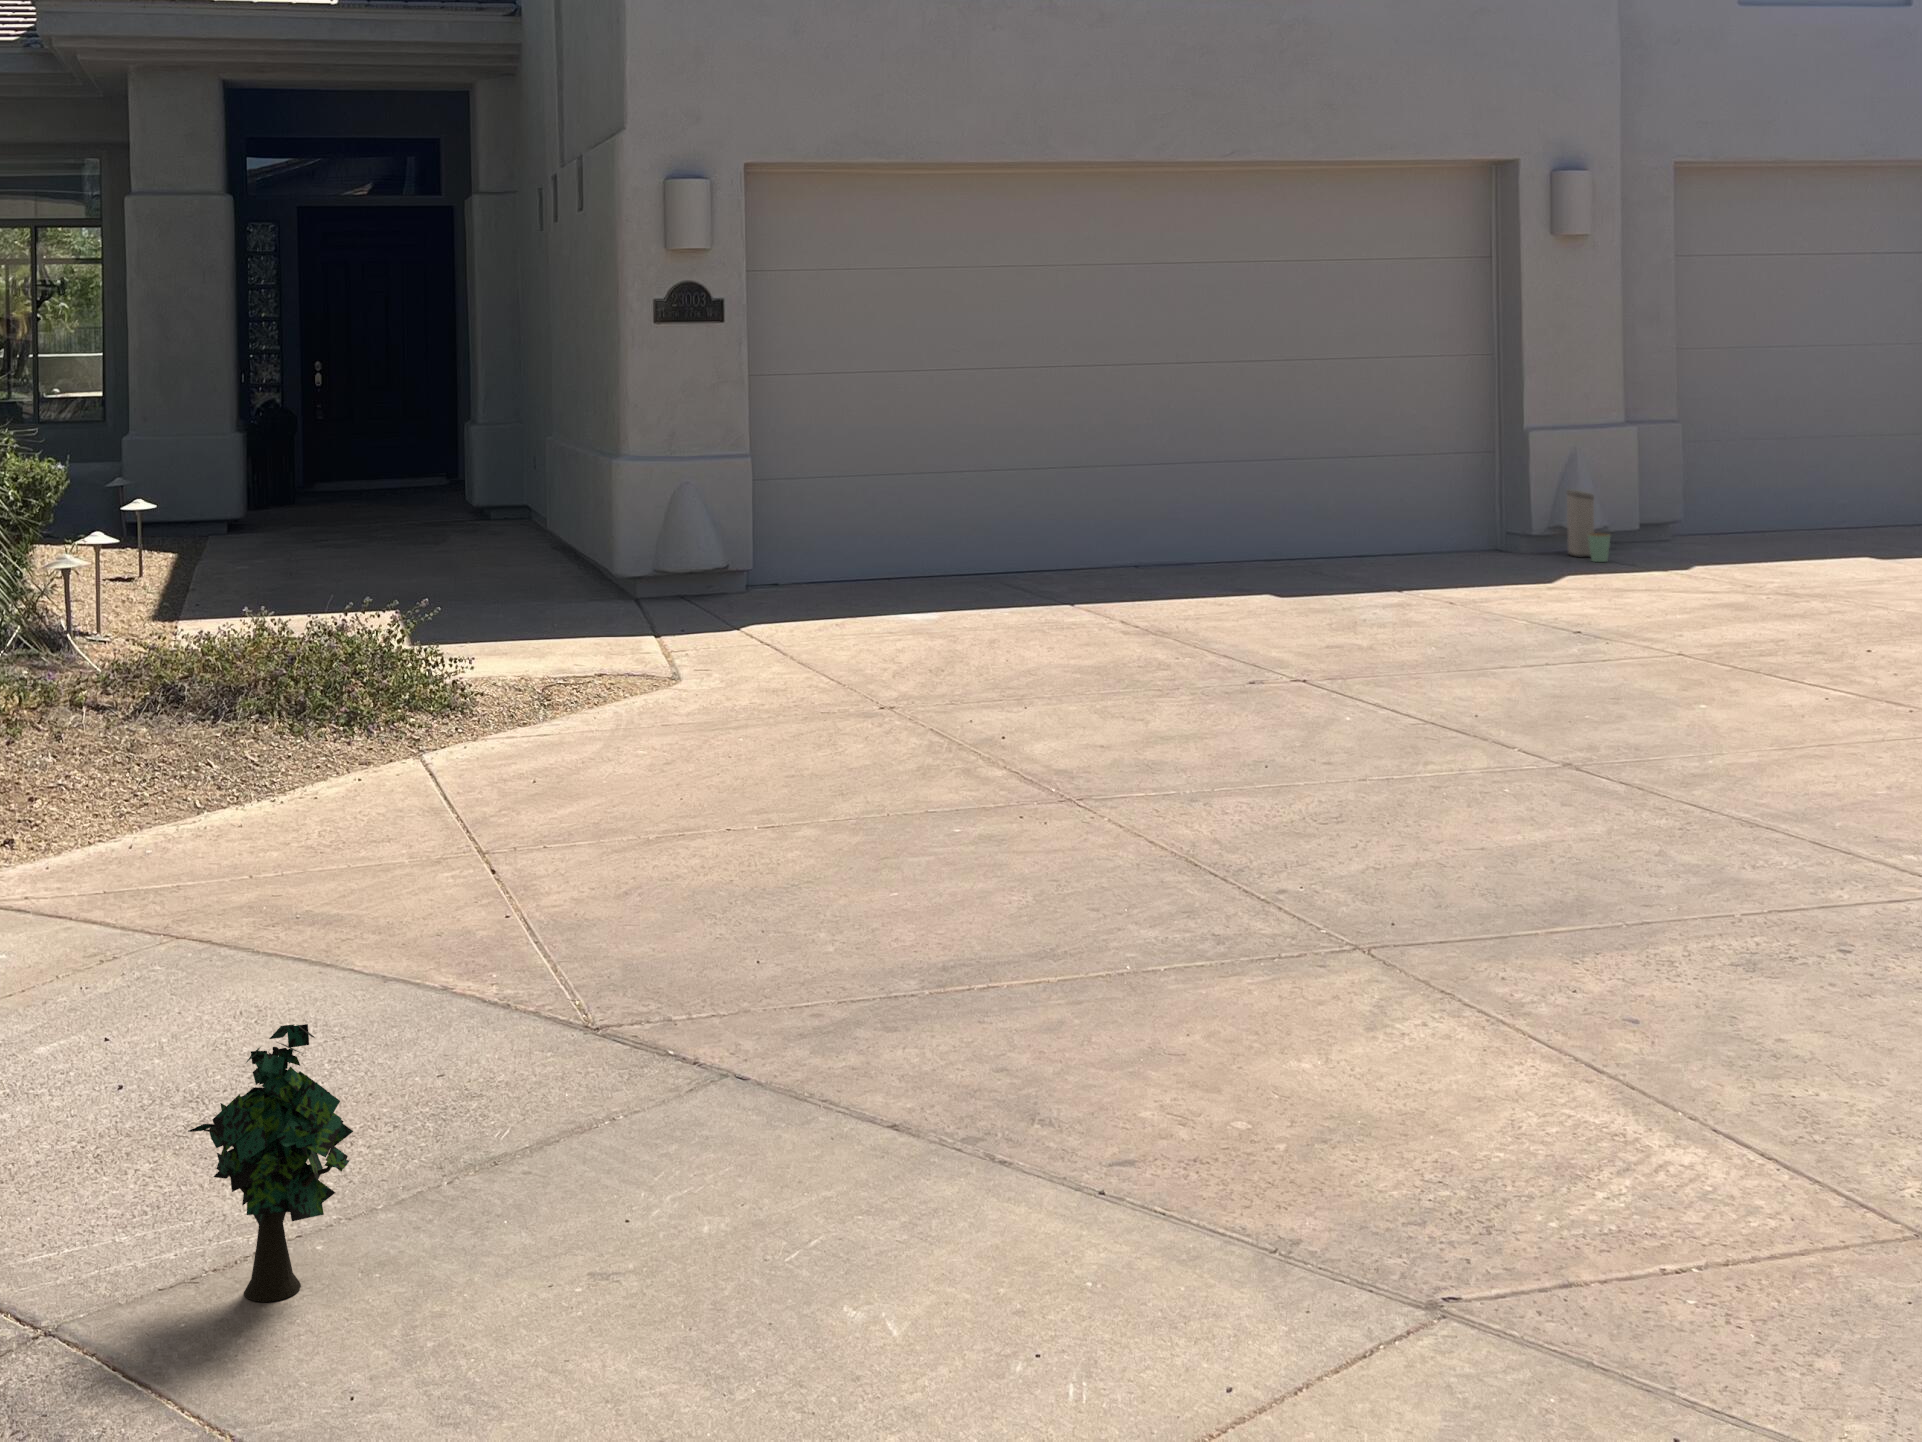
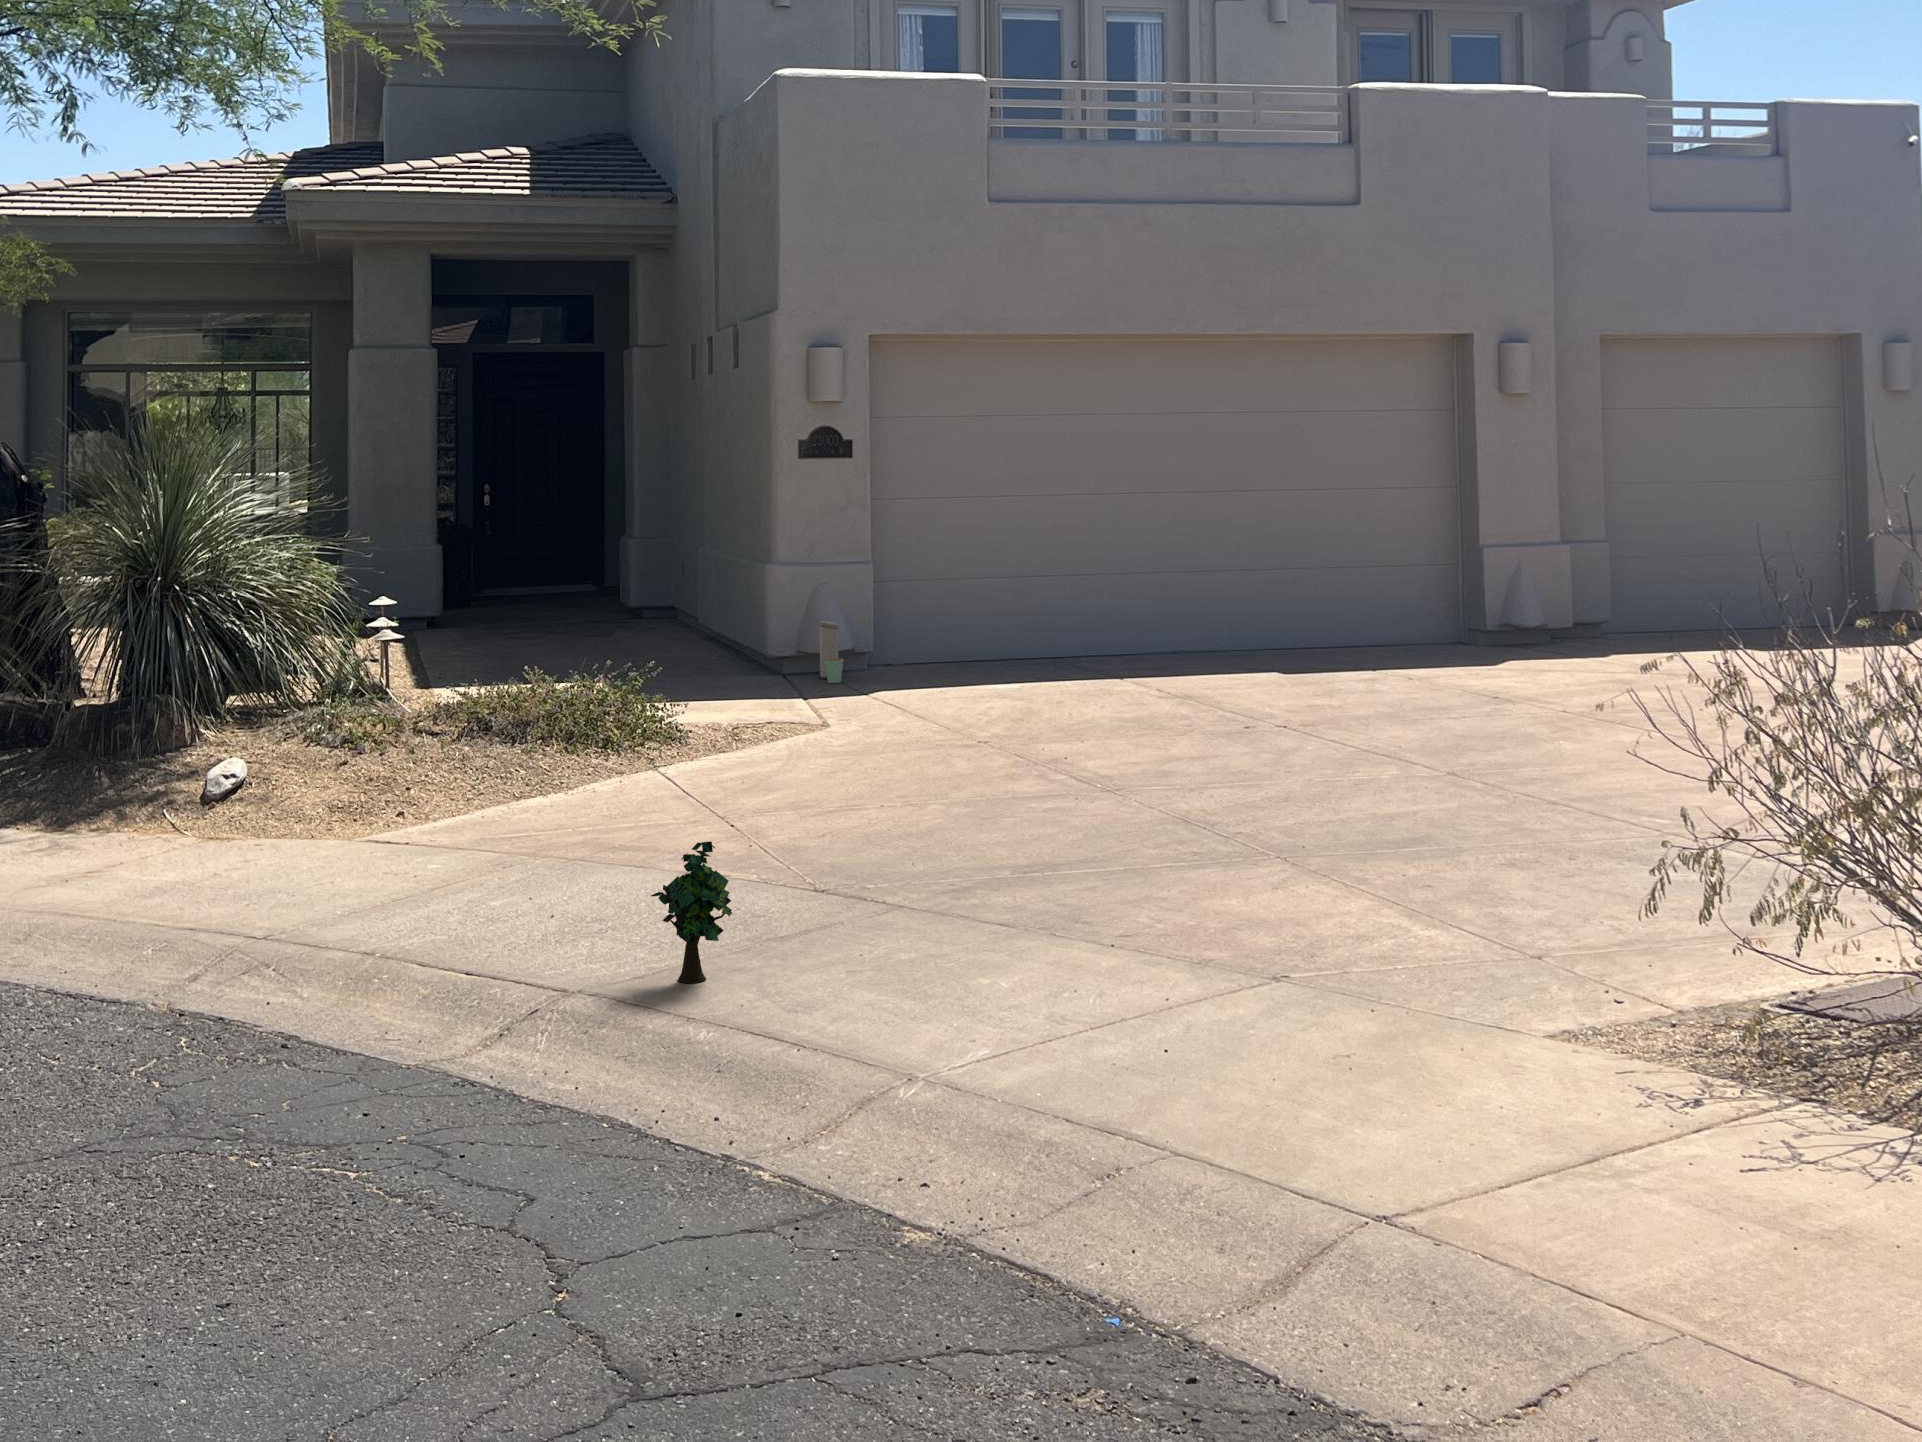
trash can: present [1567,489,1610,562] -> present [819,621,843,683]

